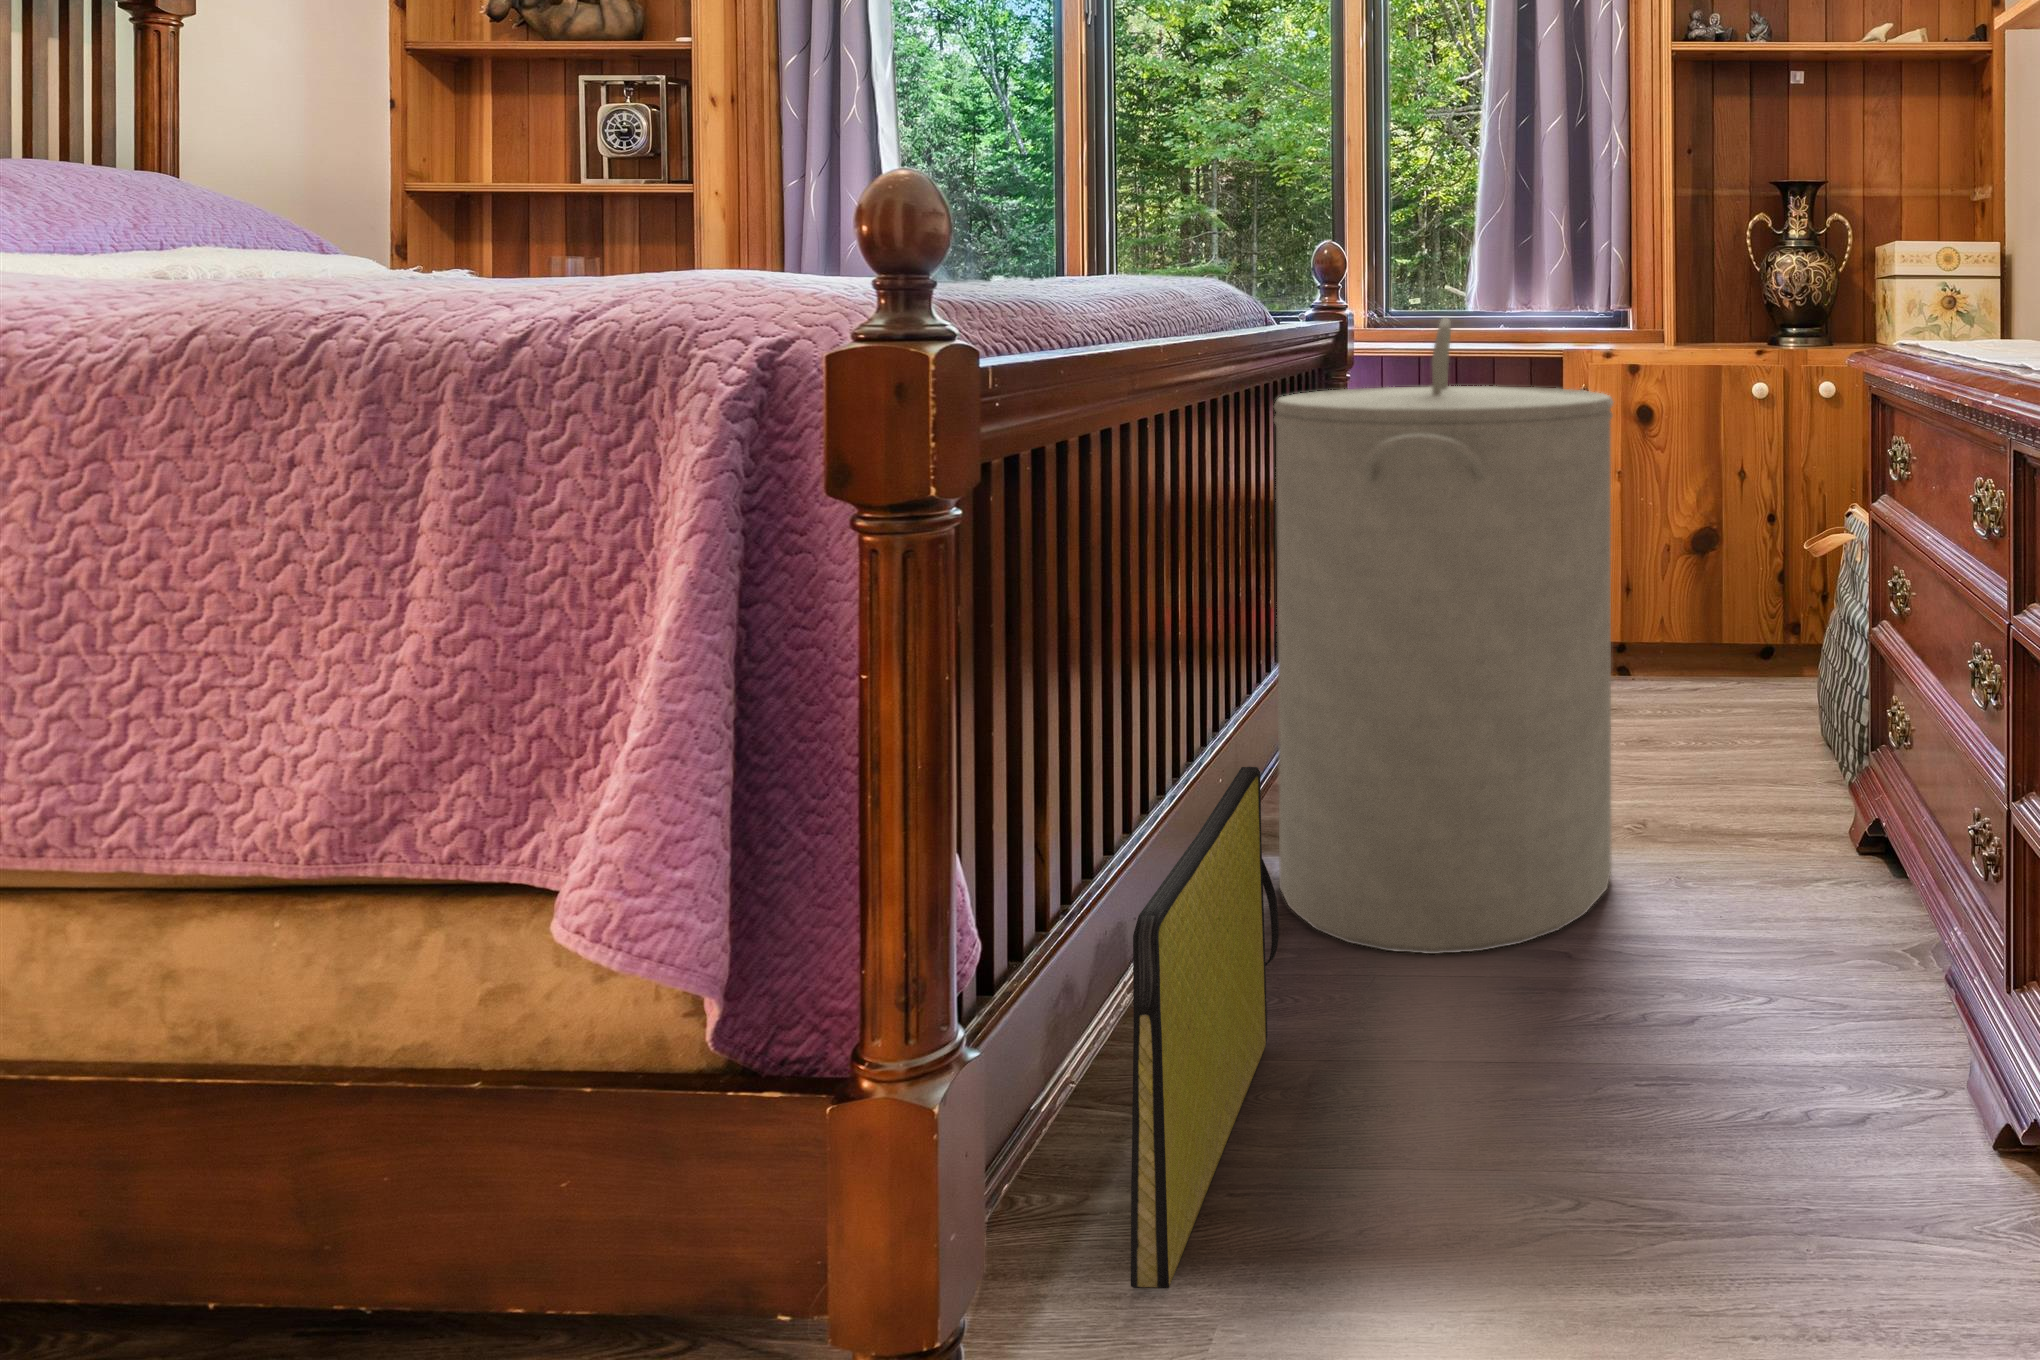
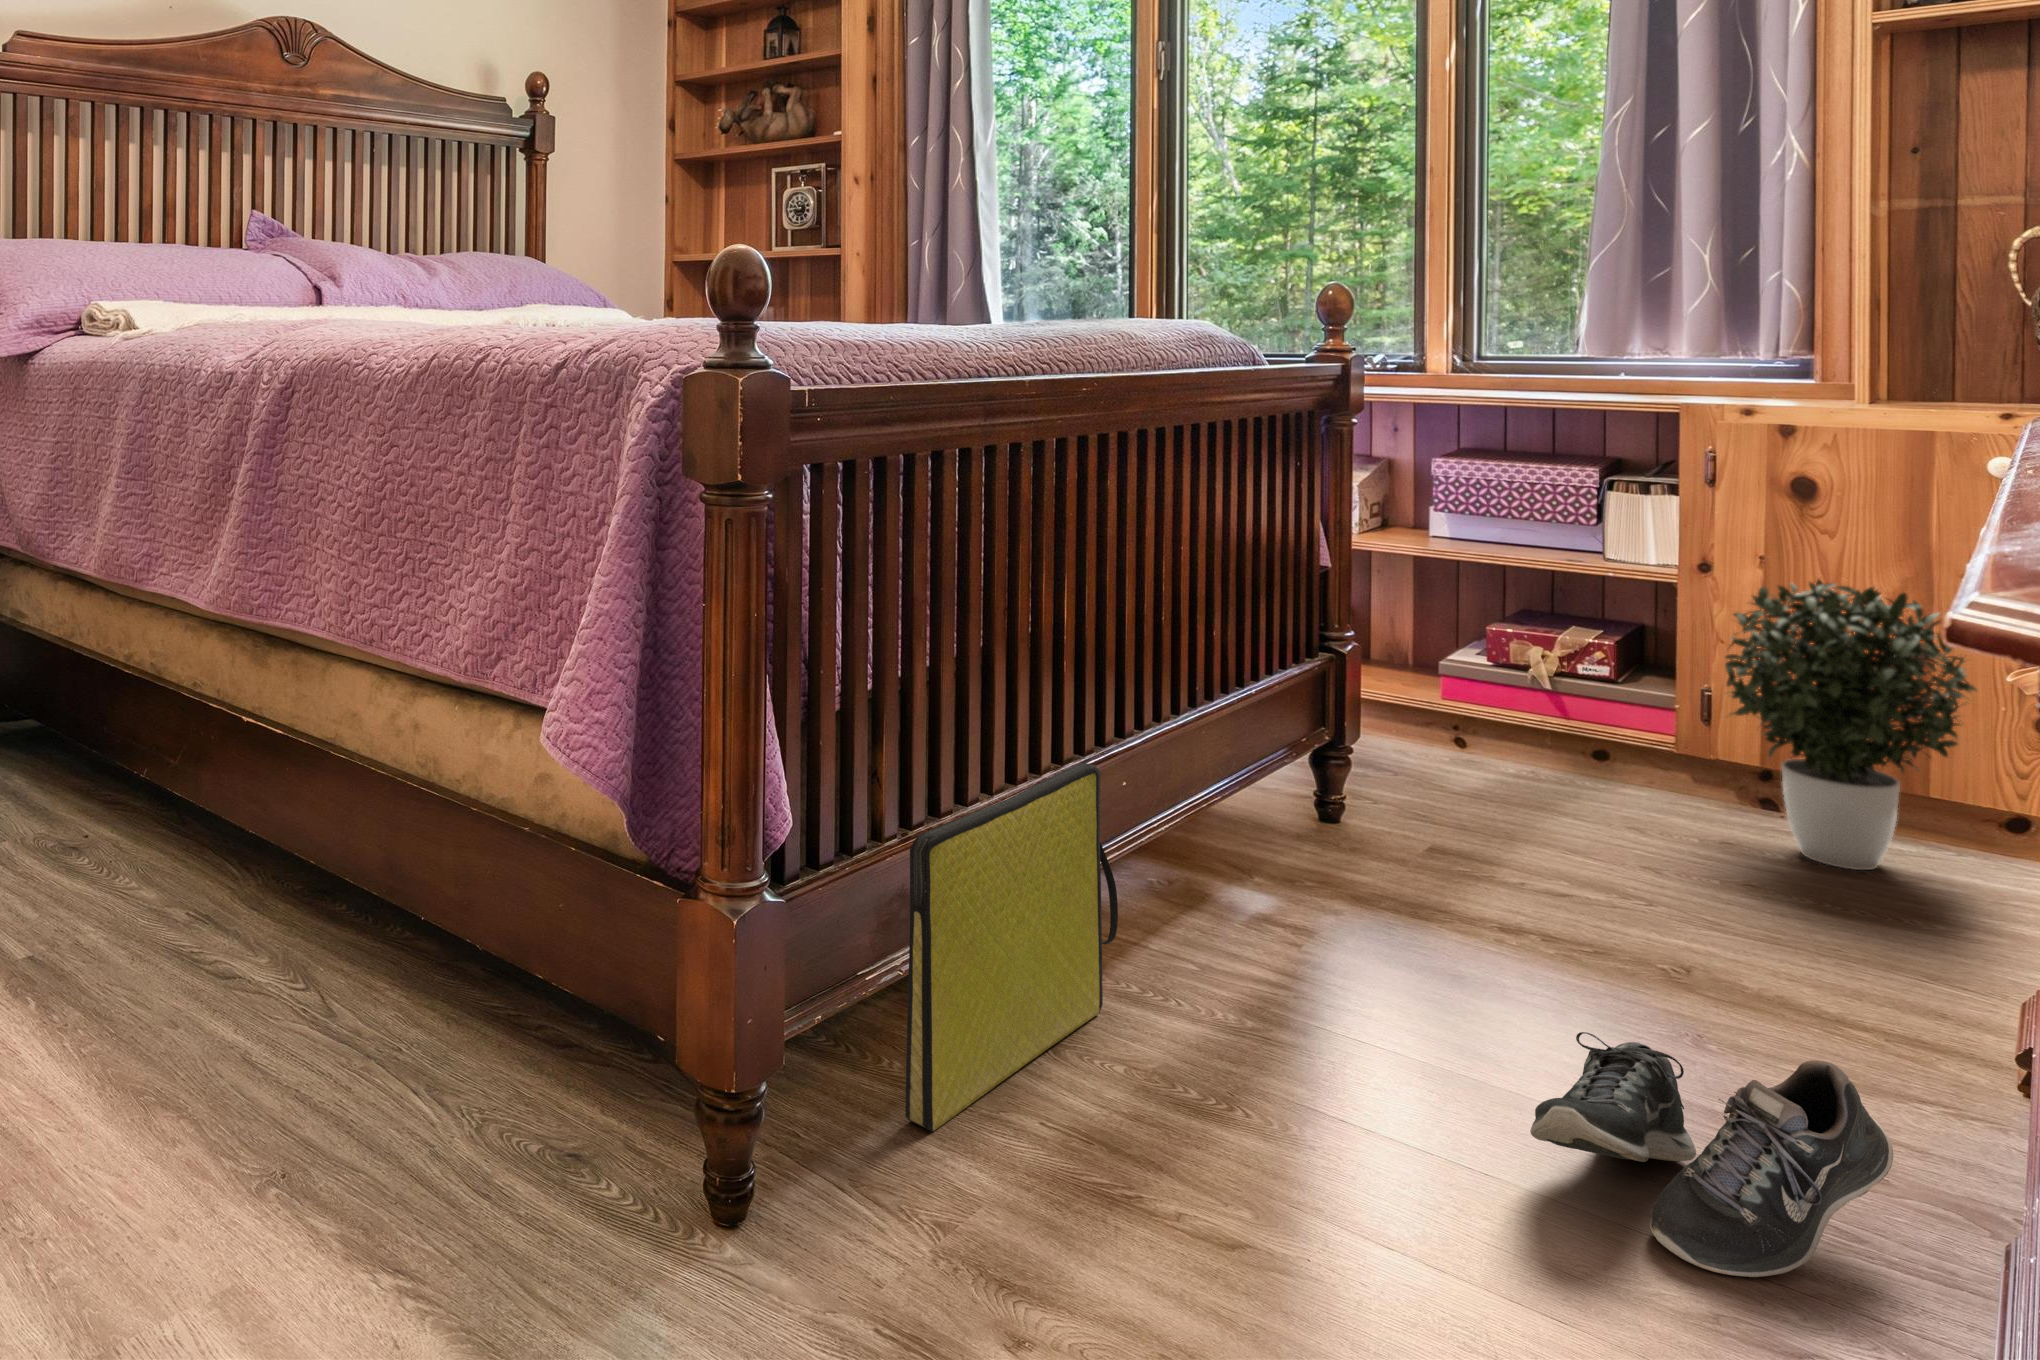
laundry hamper: present [1274,318,1613,954] -> none [1183,373,1574,1029]
potted plant: none [1614,479,1764,704] -> present [1725,579,1976,870]
shoe: none [1691,863,1902,1072] -> present [1530,1032,1893,1277]

